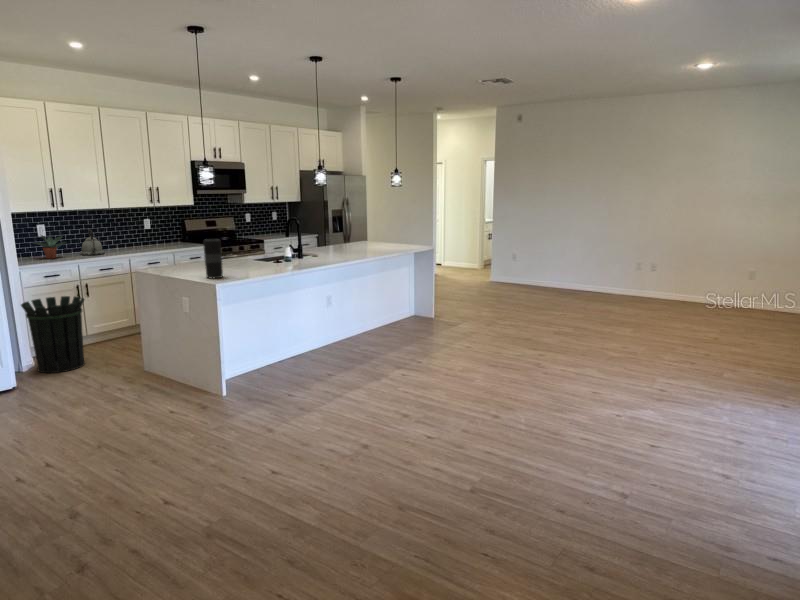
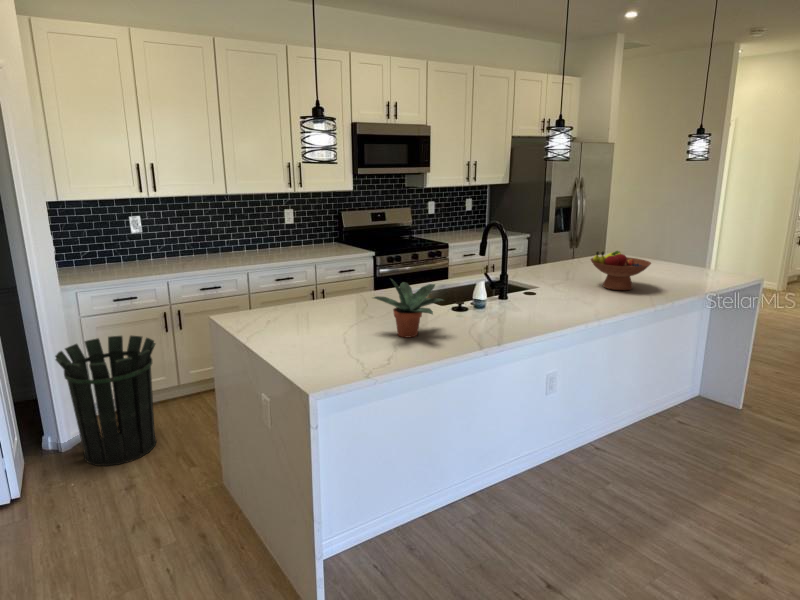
kettle: present [81,230,105,255] -> none [184,226,217,265]
fruit bowl: none [342,233,372,253] -> present [591,251,651,290]
potted plant: present [35,235,65,259] -> present [374,279,444,337]
vase: present [203,239,223,278] -> none [312,277,351,367]

